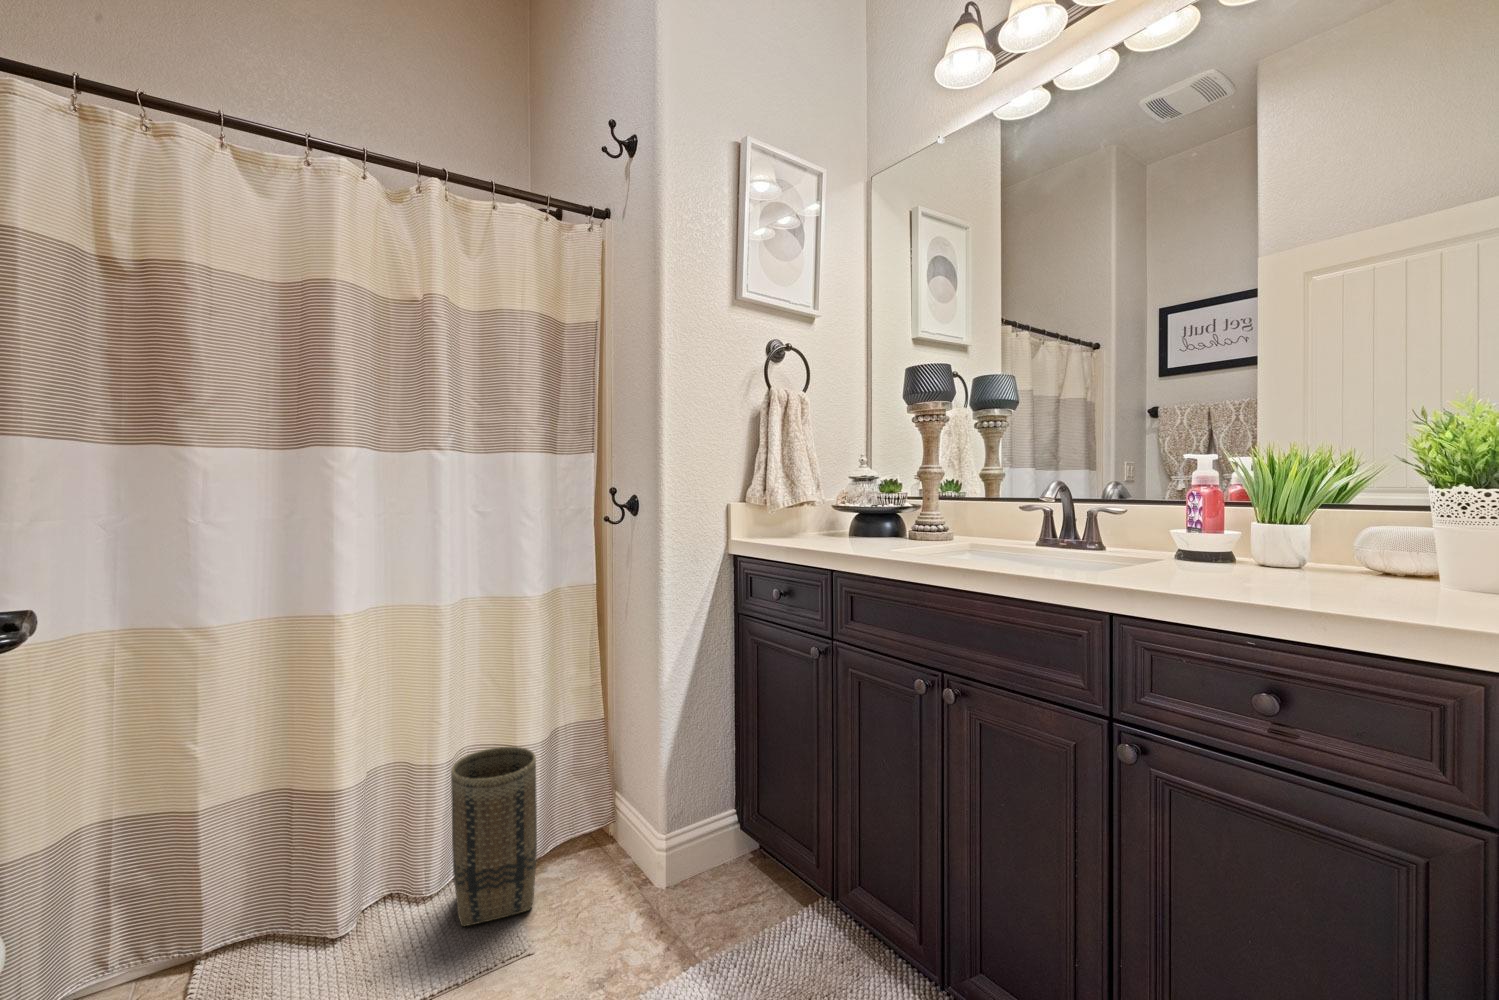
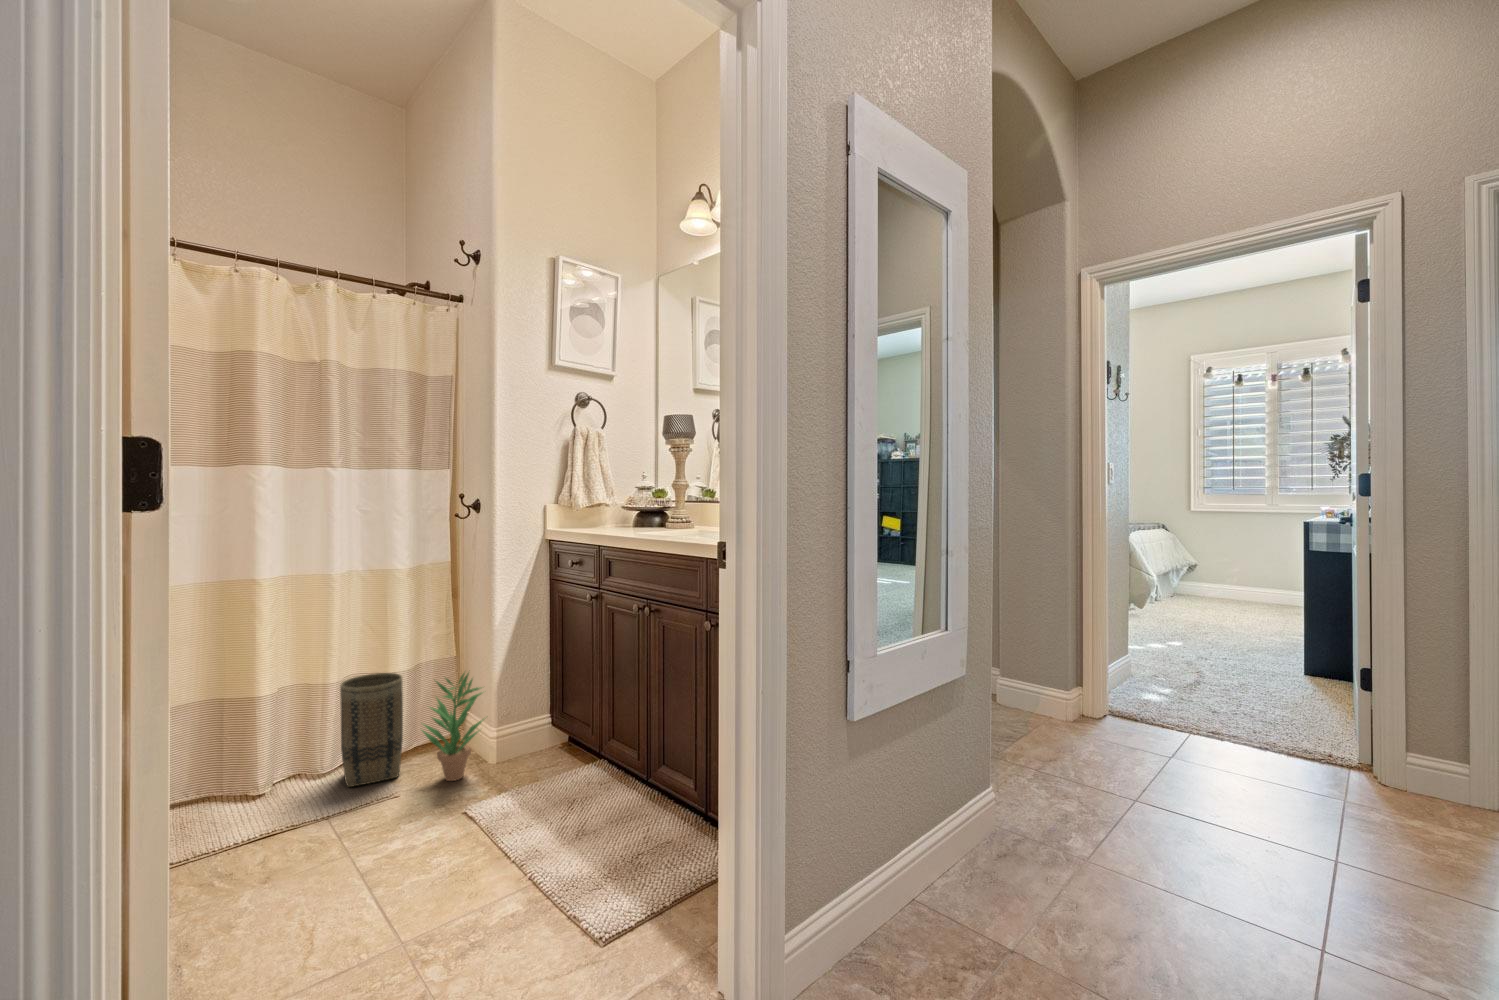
potted plant: none [562,755,659,927] -> present [422,673,483,781]

